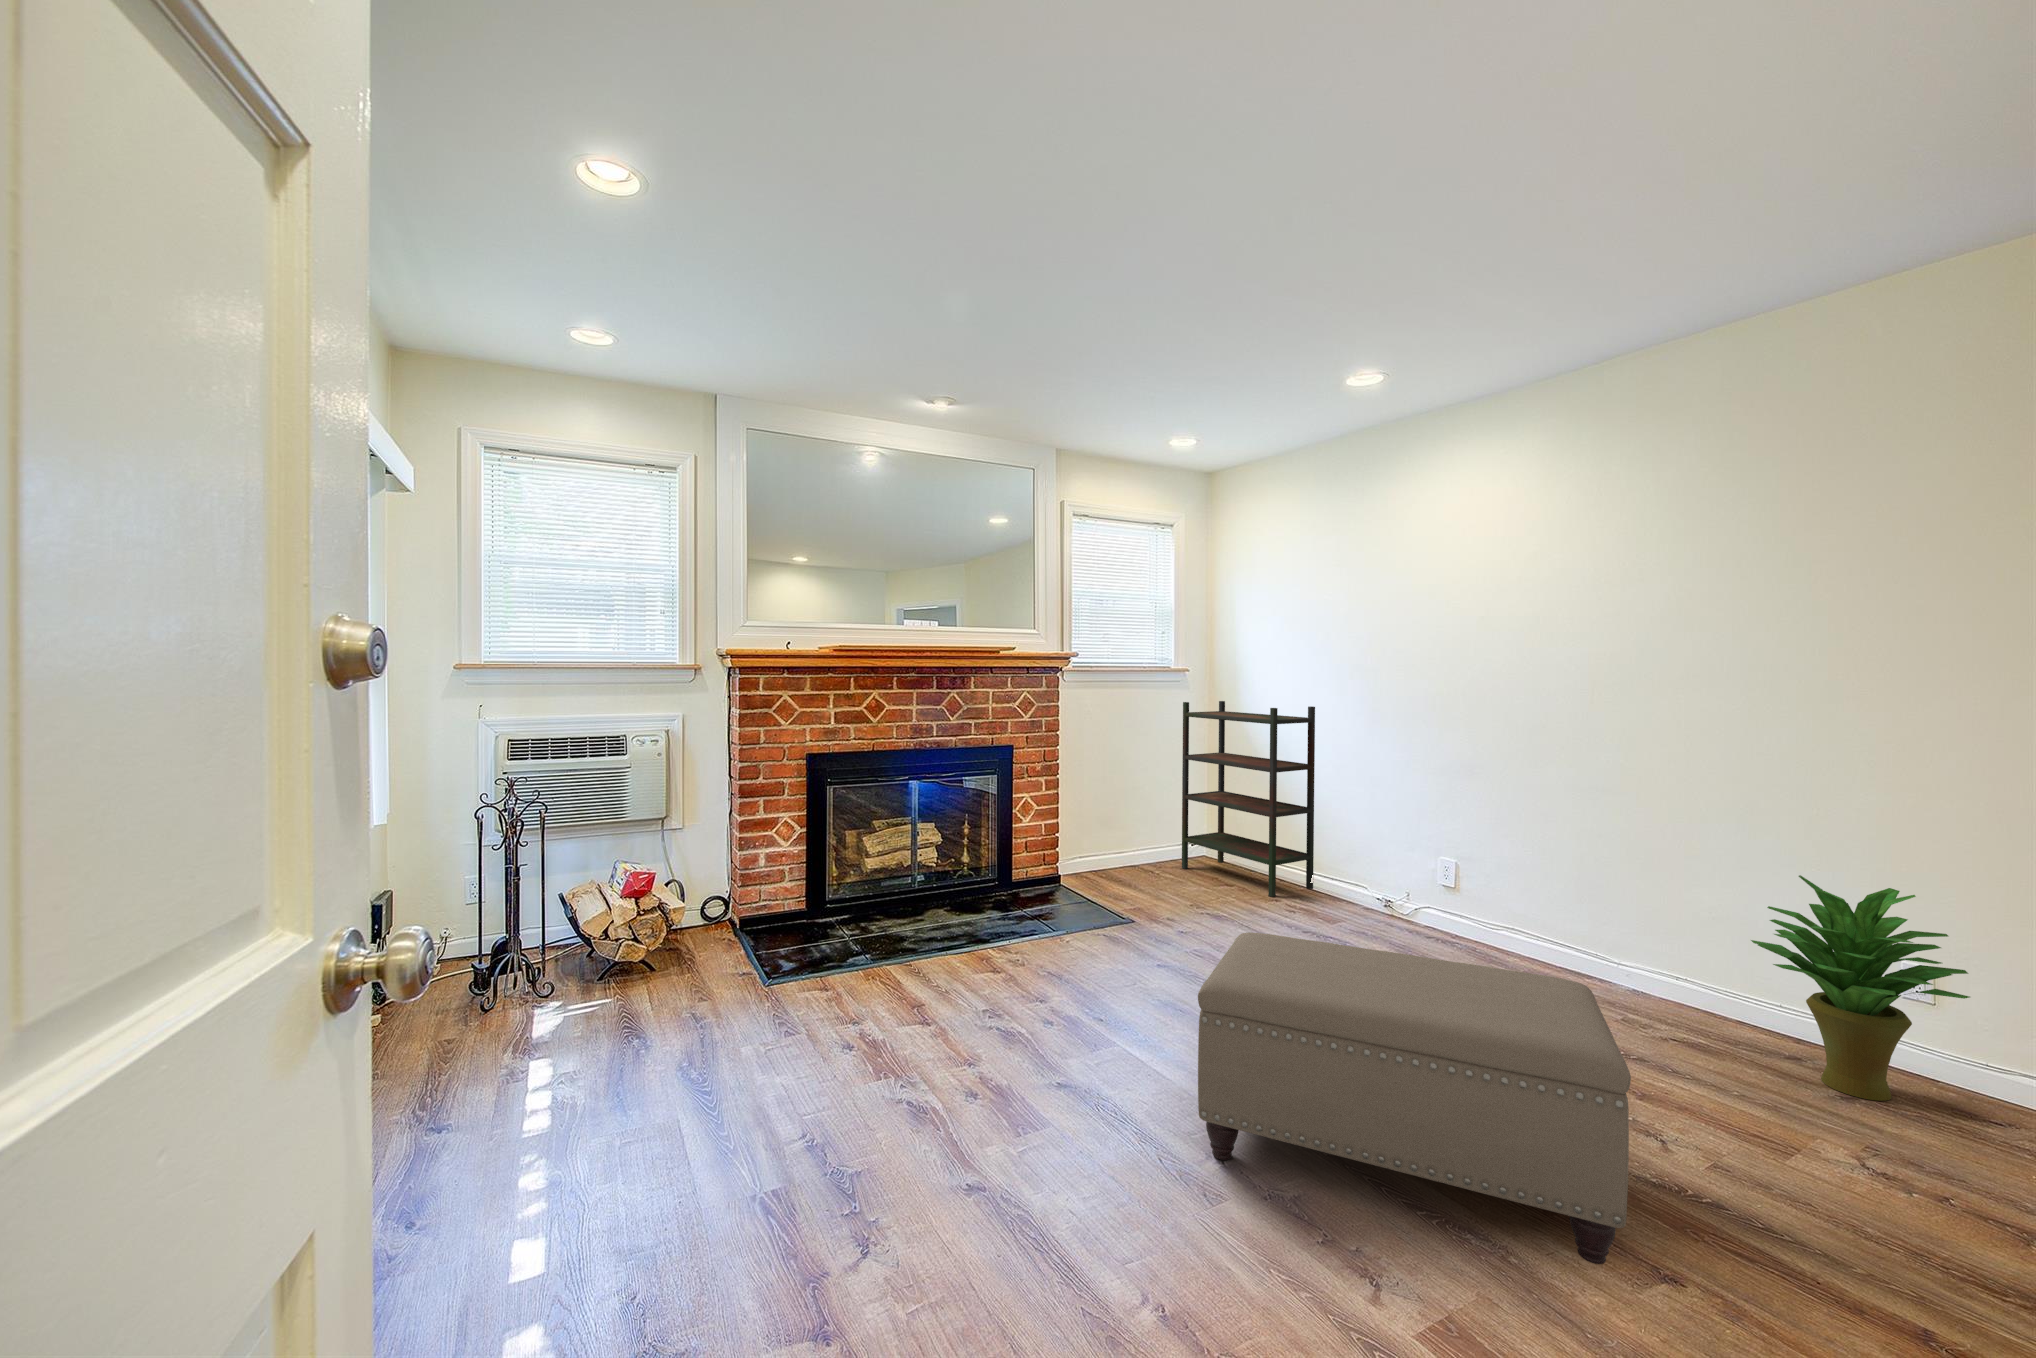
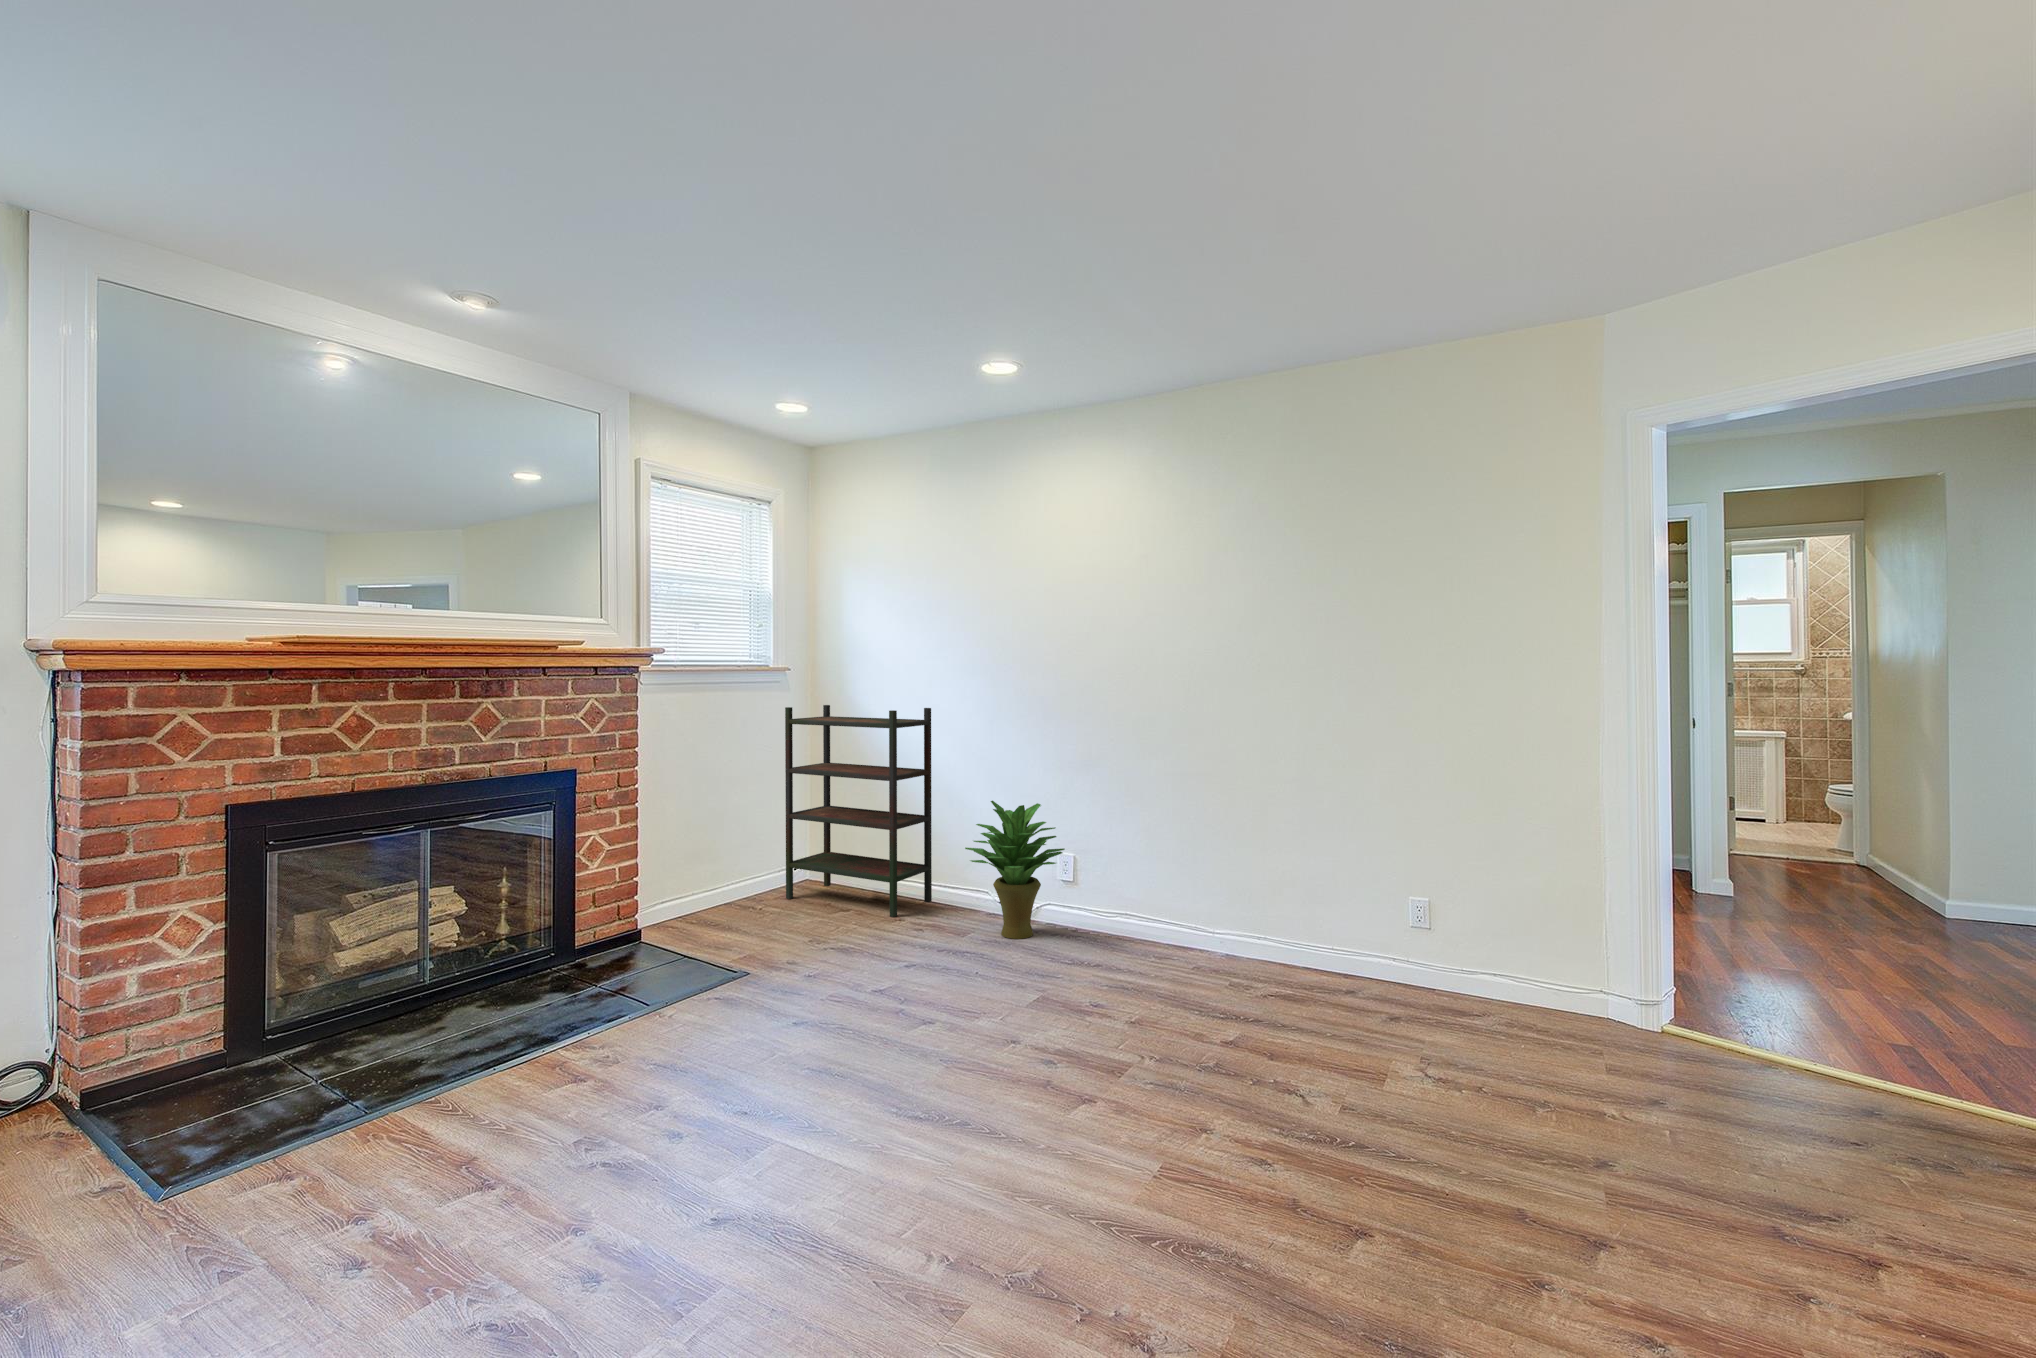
potted plant: present [1751,875,1970,1101] -> present [965,801,1065,939]
ottoman: present [1198,932,1631,1264] -> none [914,964,1338,1257]

